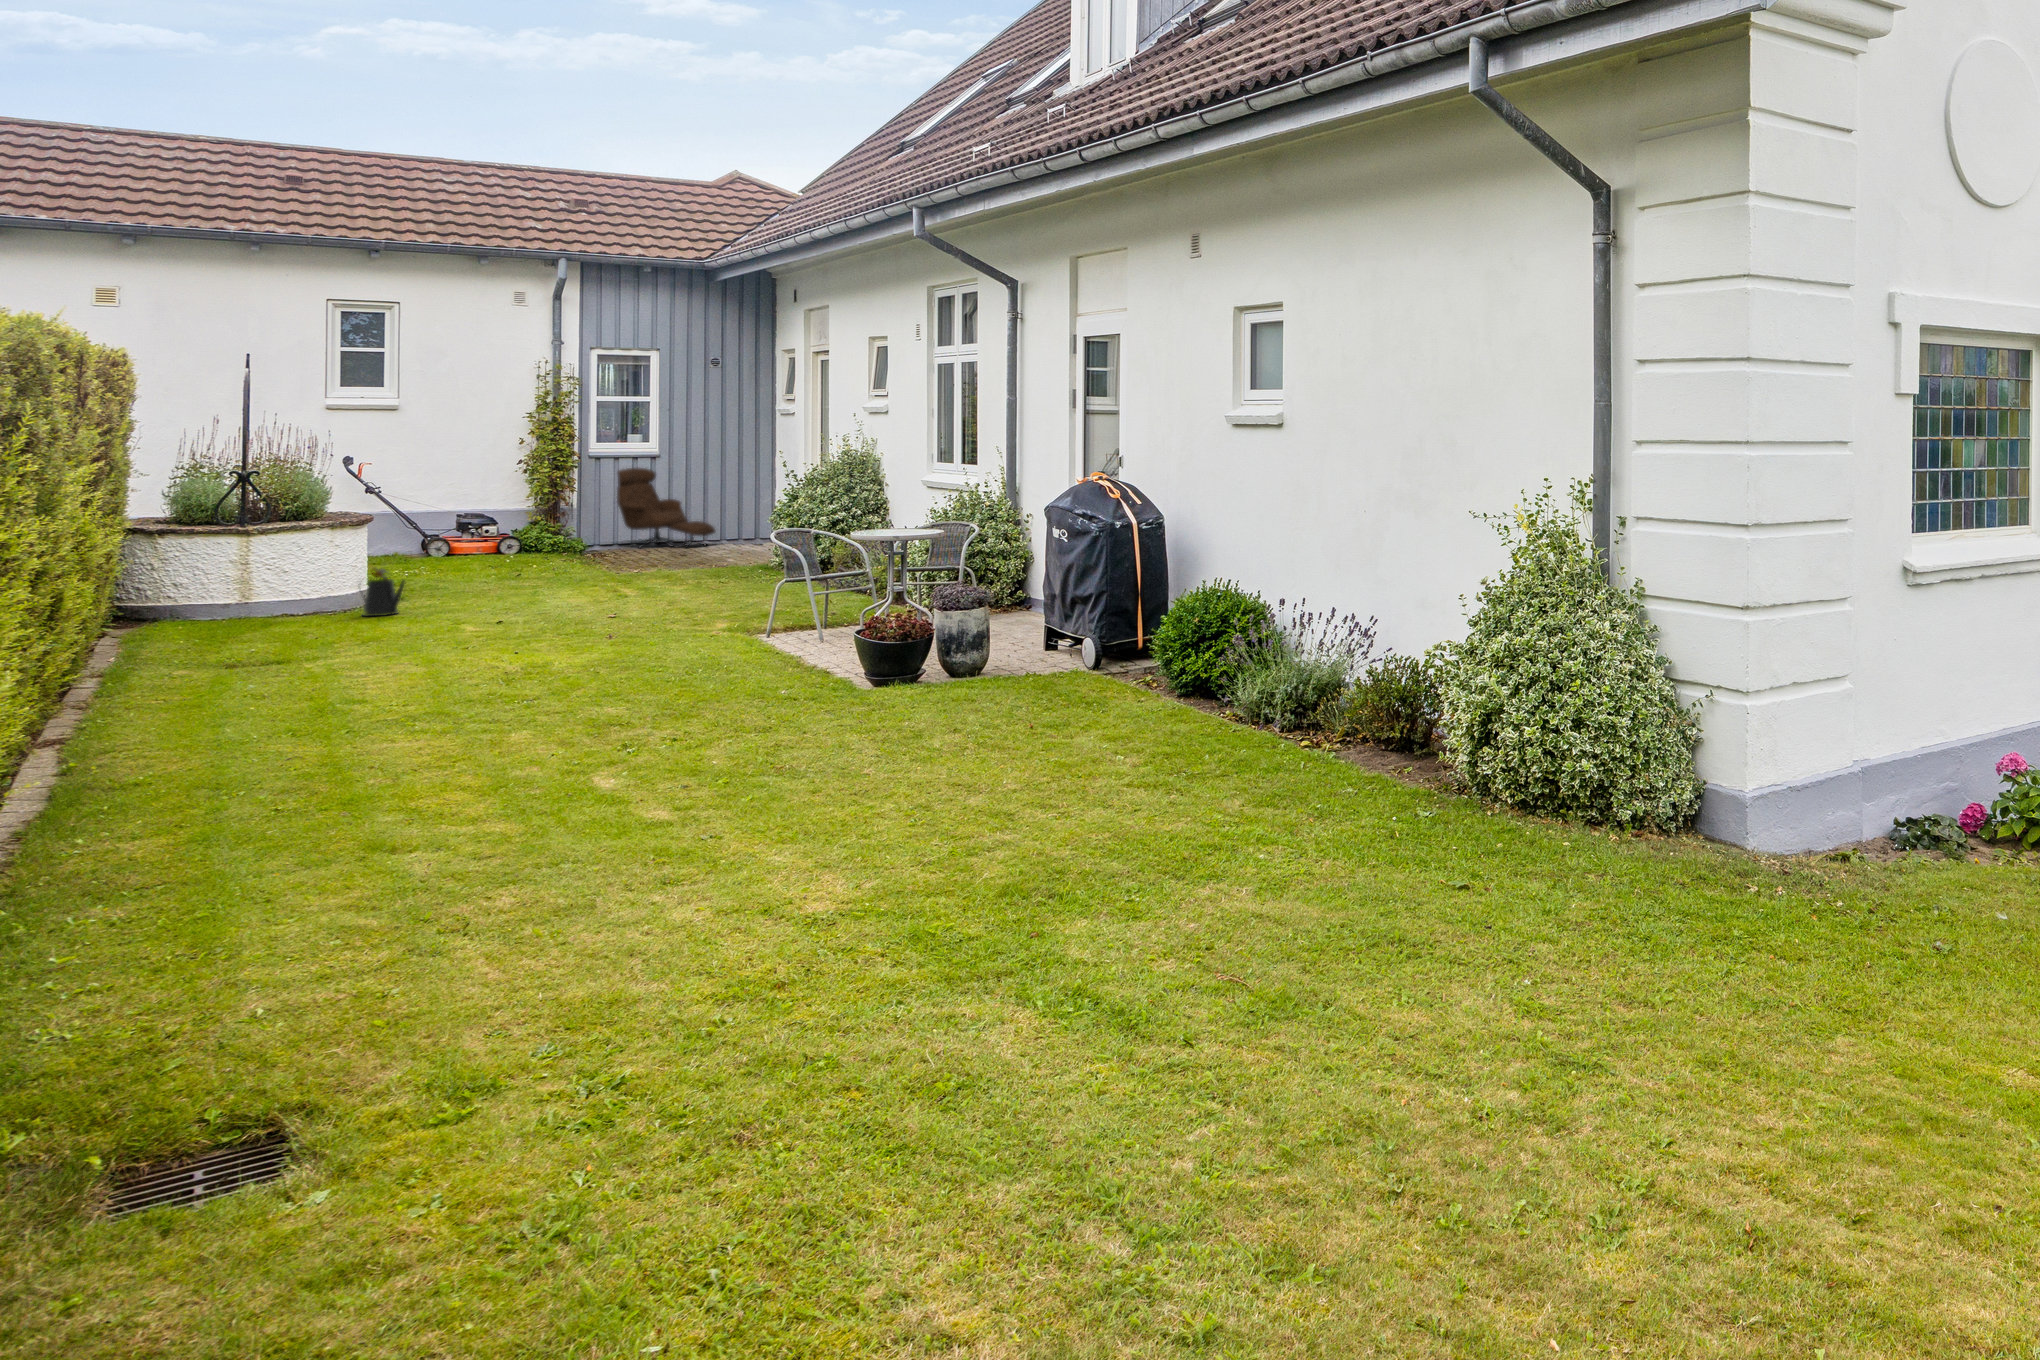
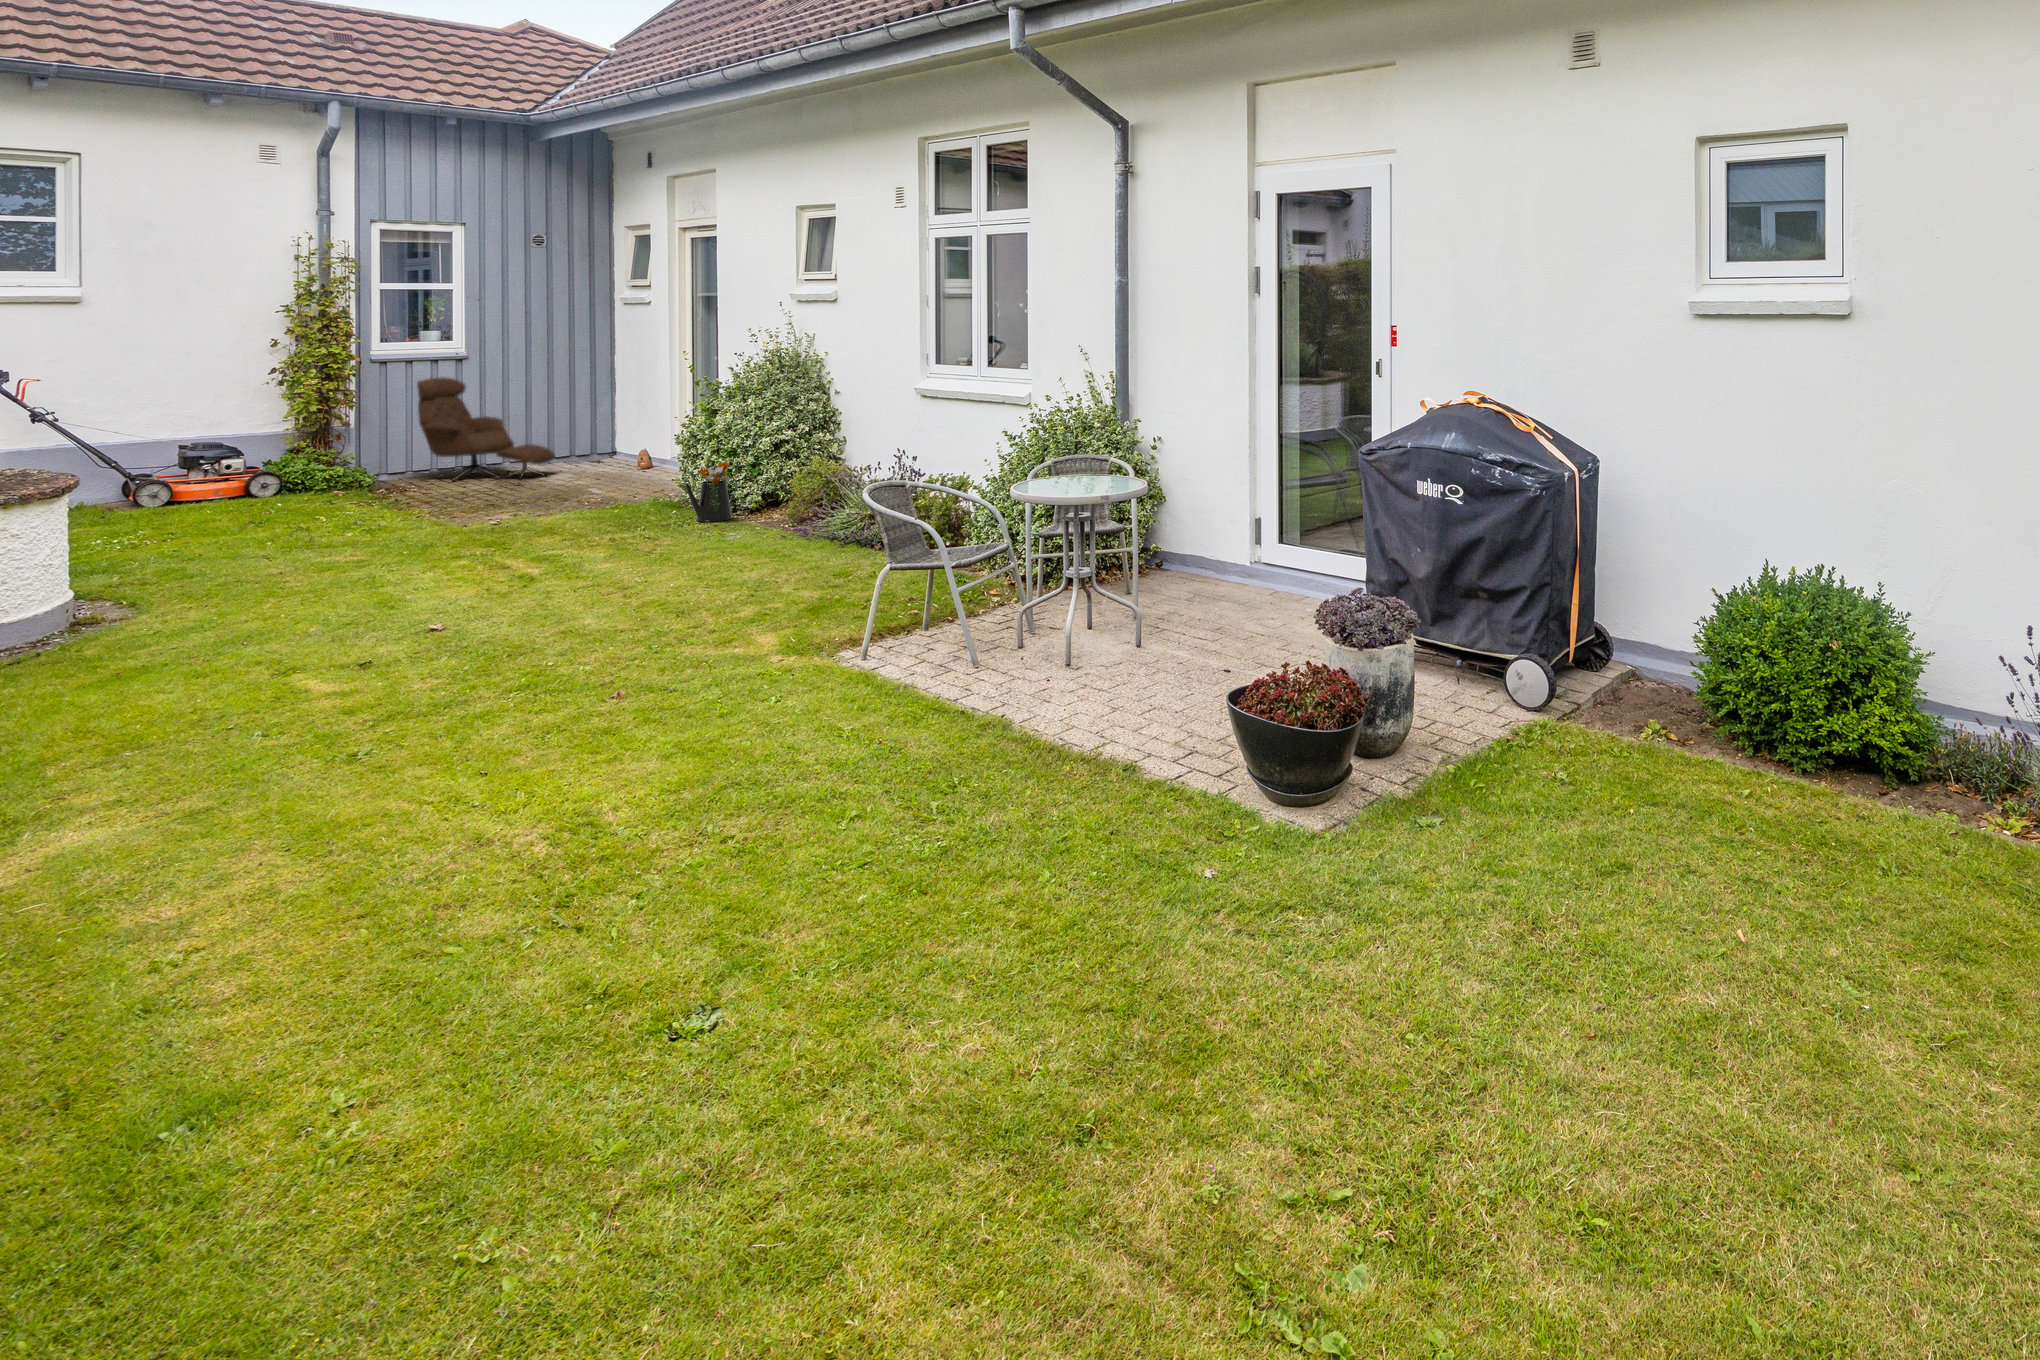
watering can: present [364,568,405,616] -> present [685,462,737,522]

